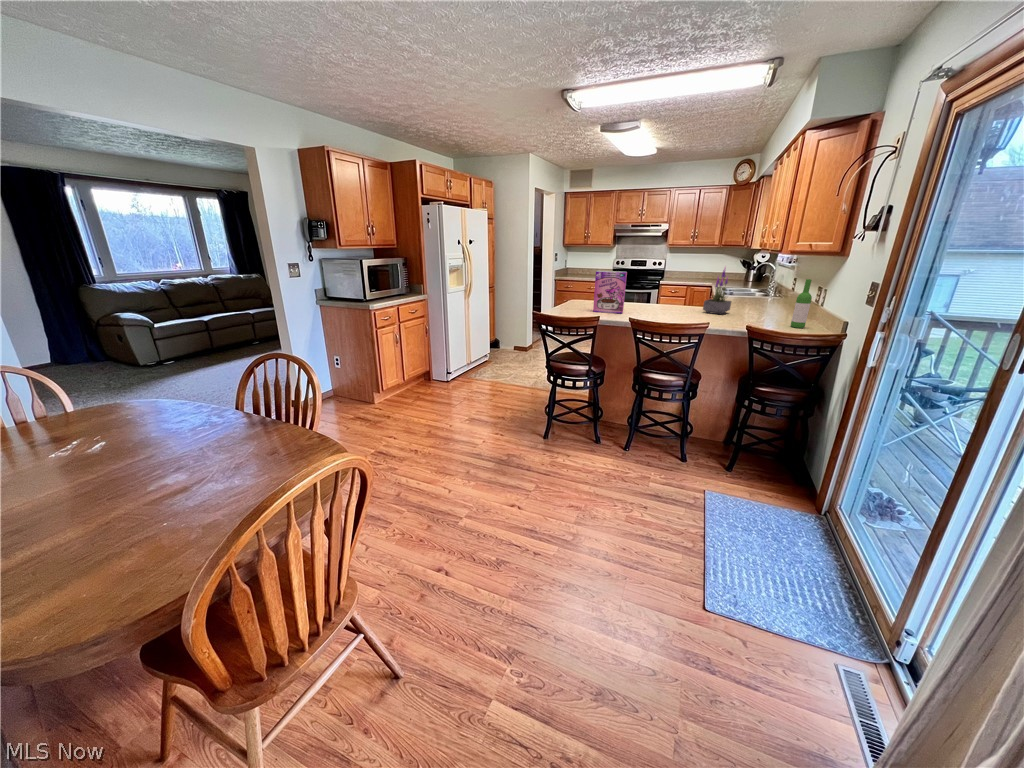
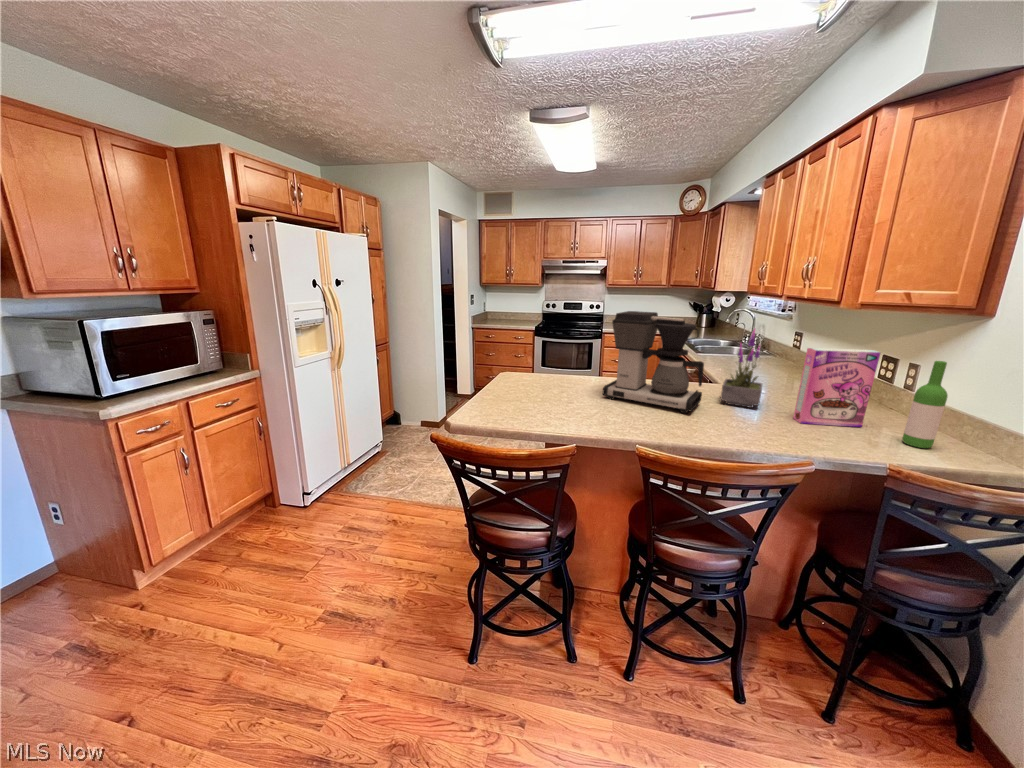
coffee maker: none [631,257,691,314] -> present [603,311,704,413]
cereal box: present [593,271,627,313] -> present [793,348,880,427]

